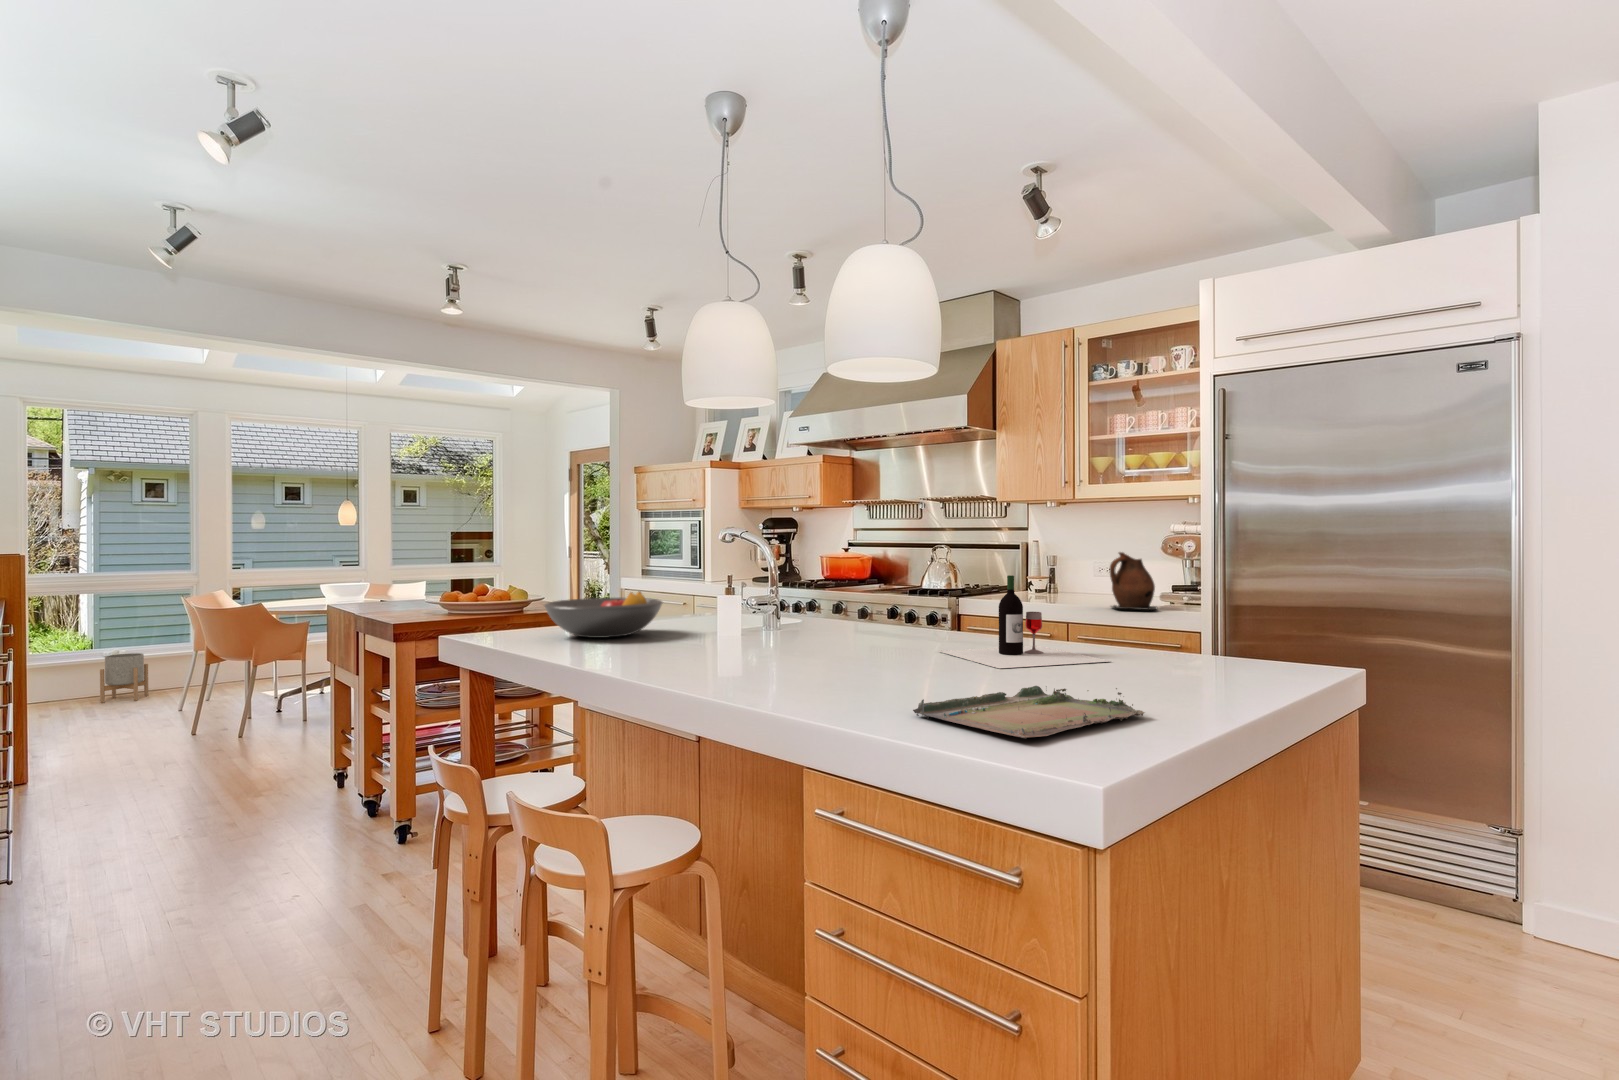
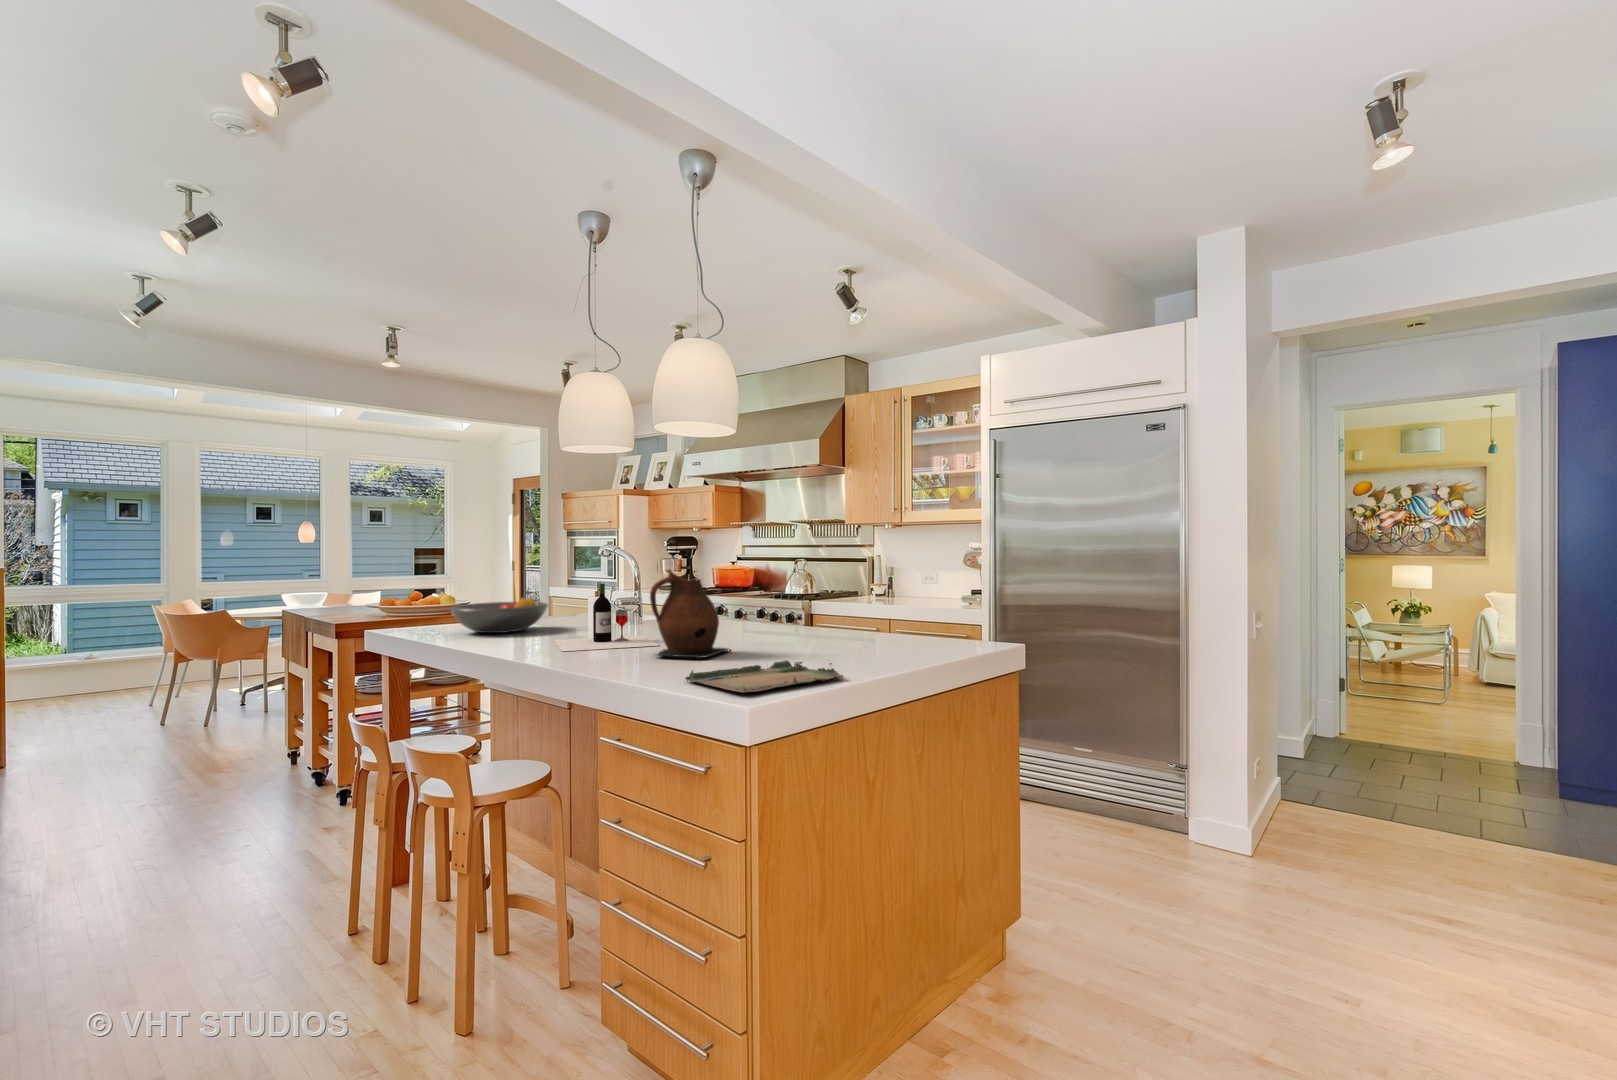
ceramic pitcher: present [1109,552,1157,610] -> present [650,570,729,659]
wine bottle: present [939,575,1109,668] -> present [554,584,659,651]
planter: present [100,653,148,703] -> none [72,656,119,700]

